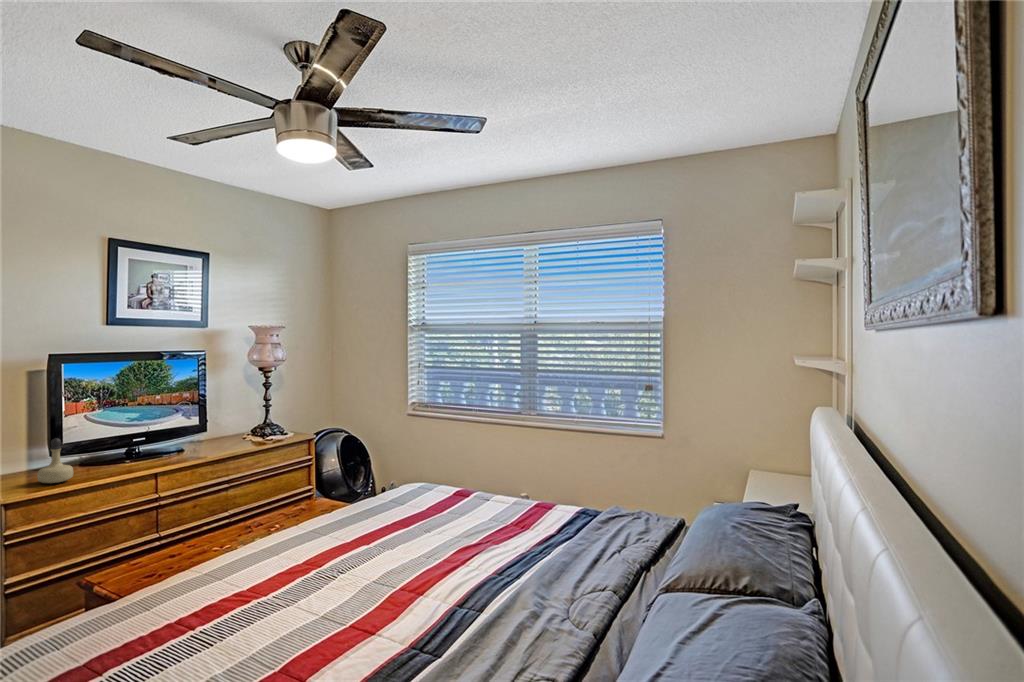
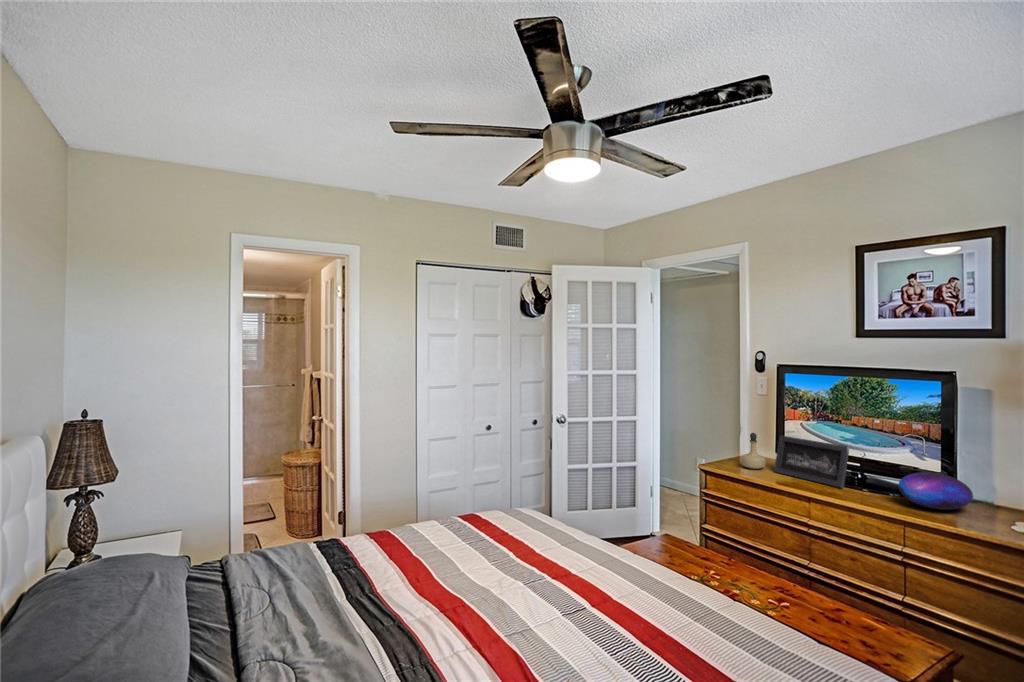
picture frame: none [76,423,160,475] -> present [774,436,849,488]
decorative orb: none [187,424,234,449] -> present [898,472,973,510]

